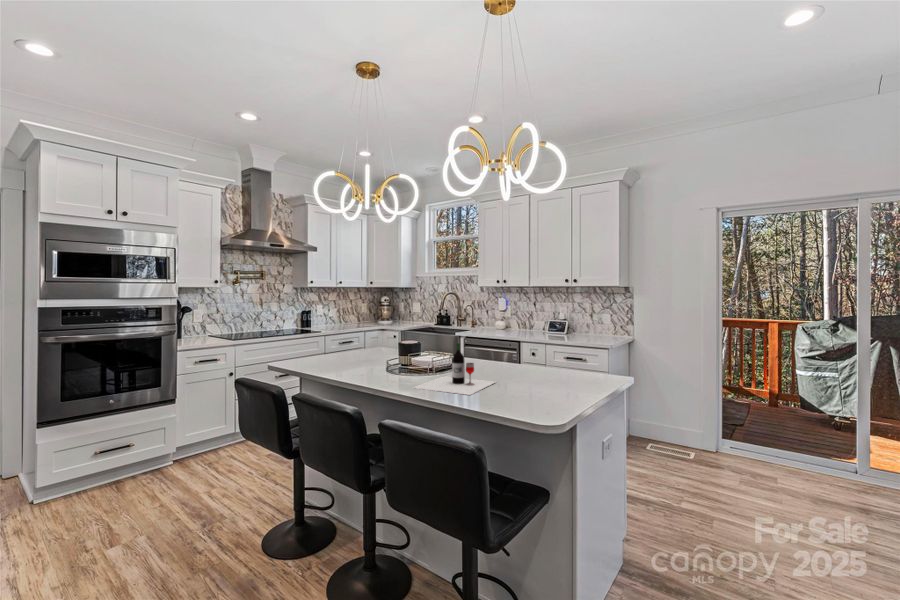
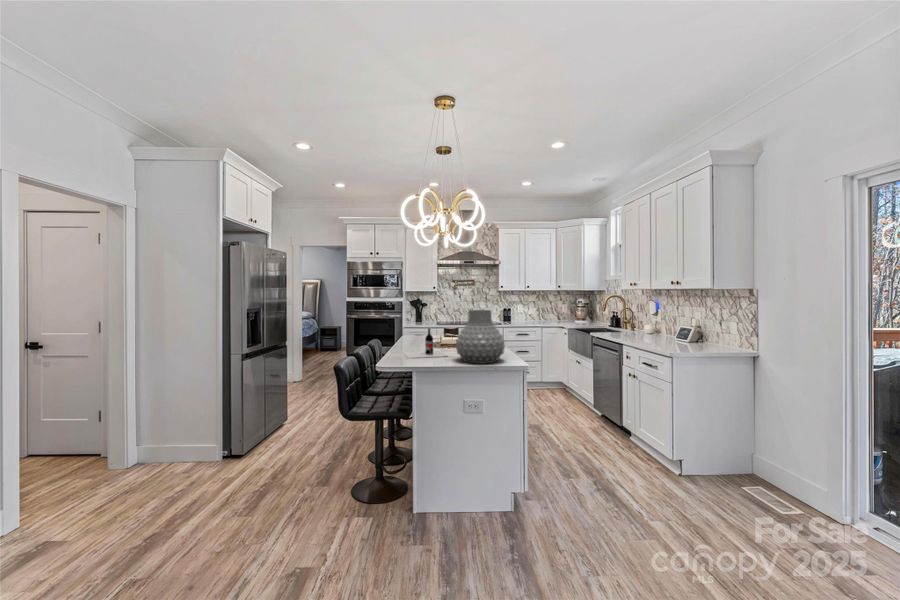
vase: none [514,310,584,385] -> present [456,310,505,363]

